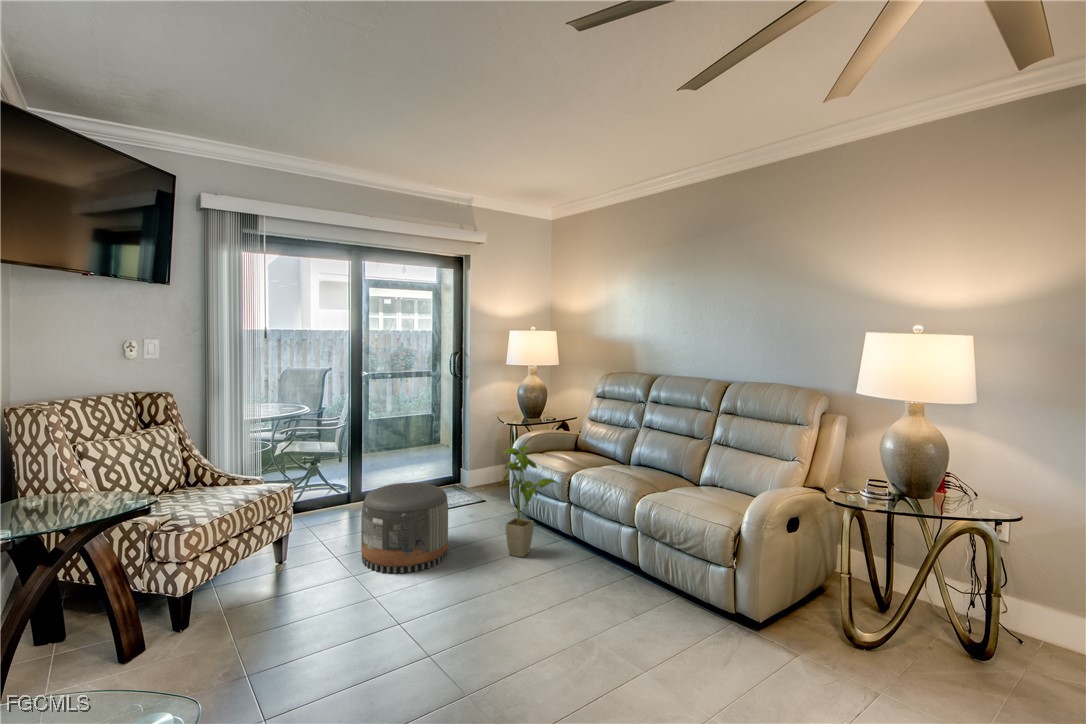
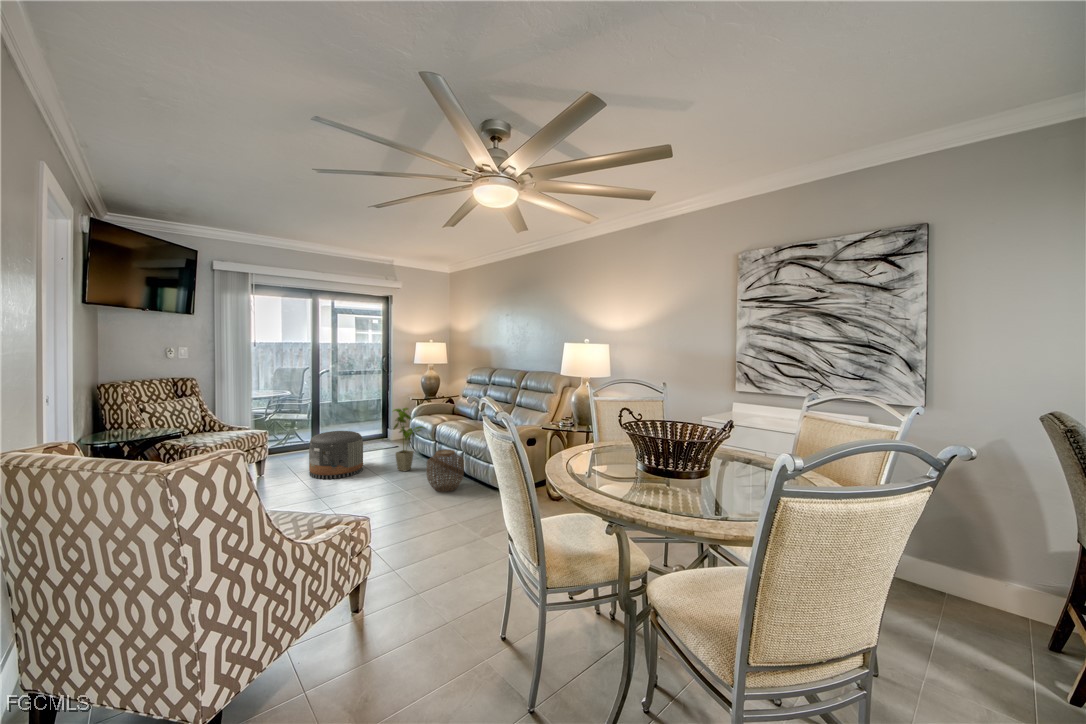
woven basket: none [586,530,655,613] -> present [427,449,464,492]

